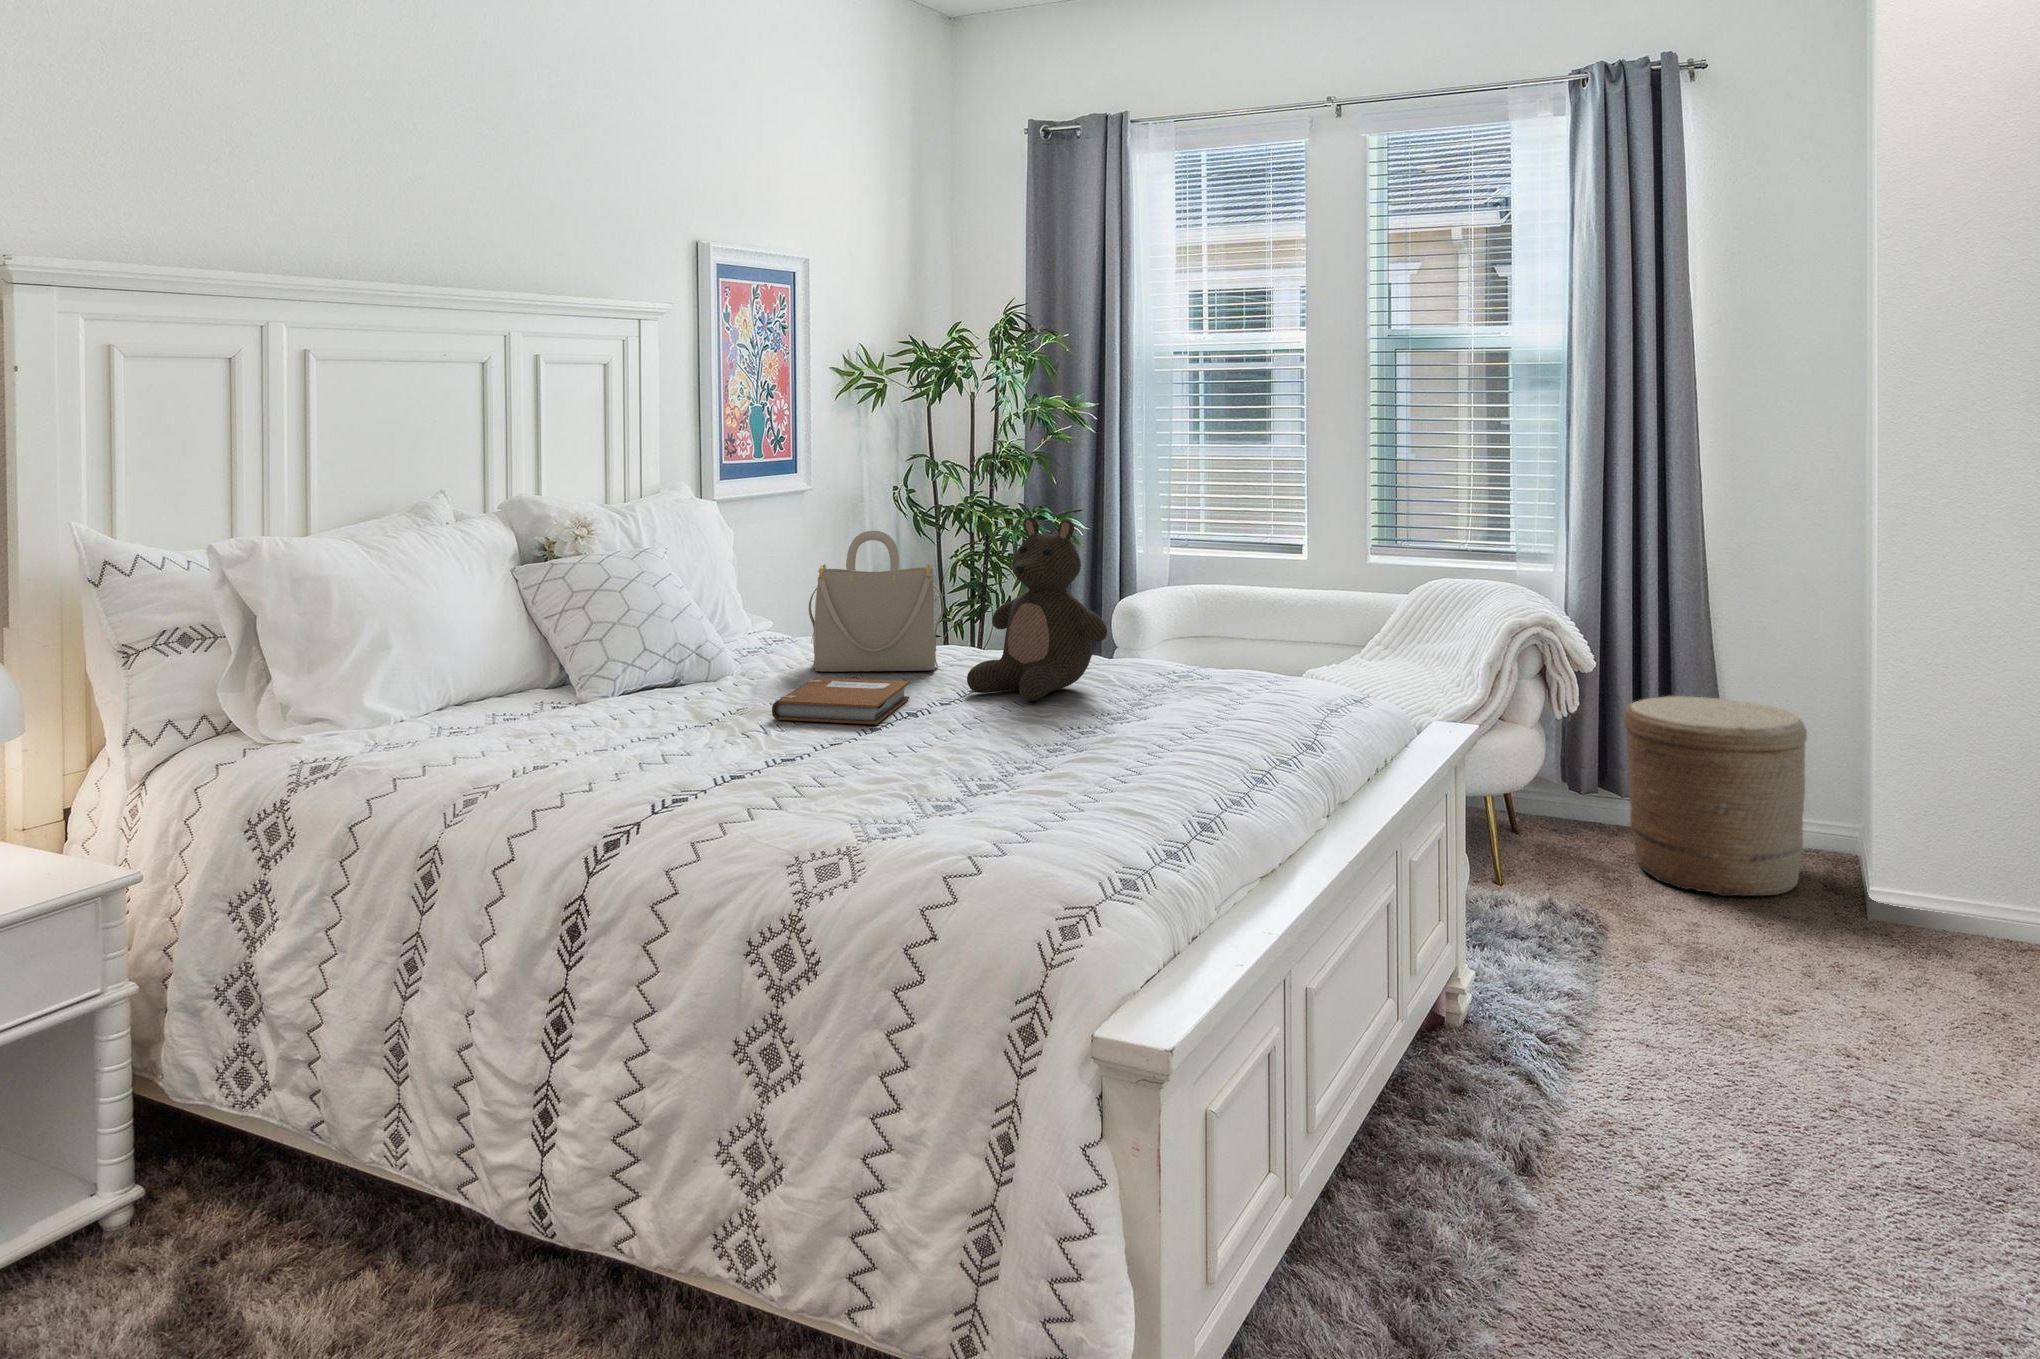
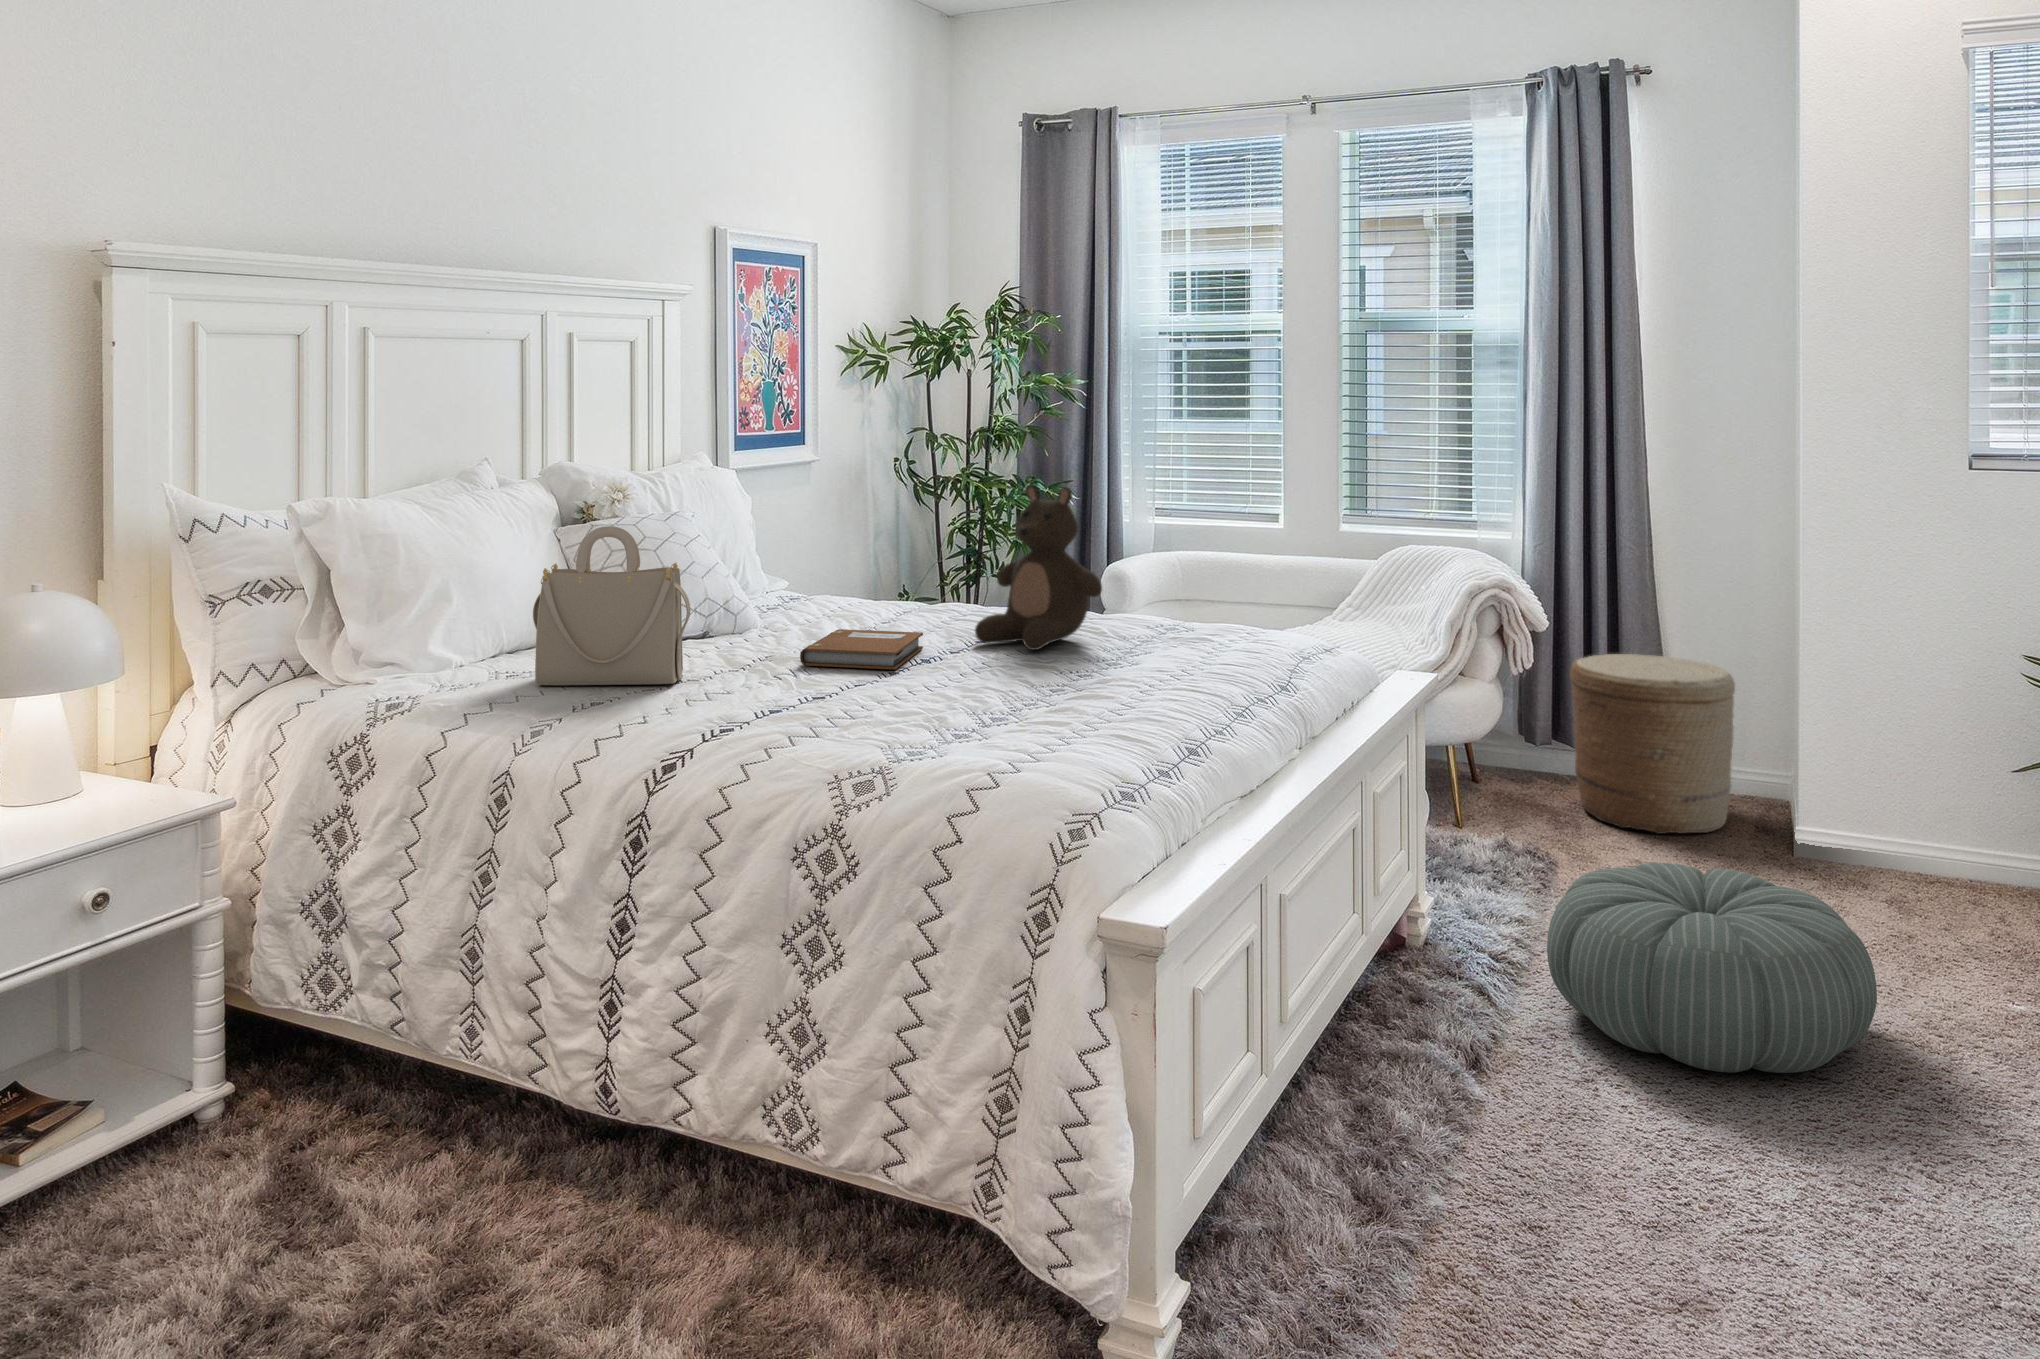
handbag: present [809,531,944,672] -> present [533,526,690,685]
pouf: none [1605,938,1981,1184] -> present [1547,862,1877,1073]

